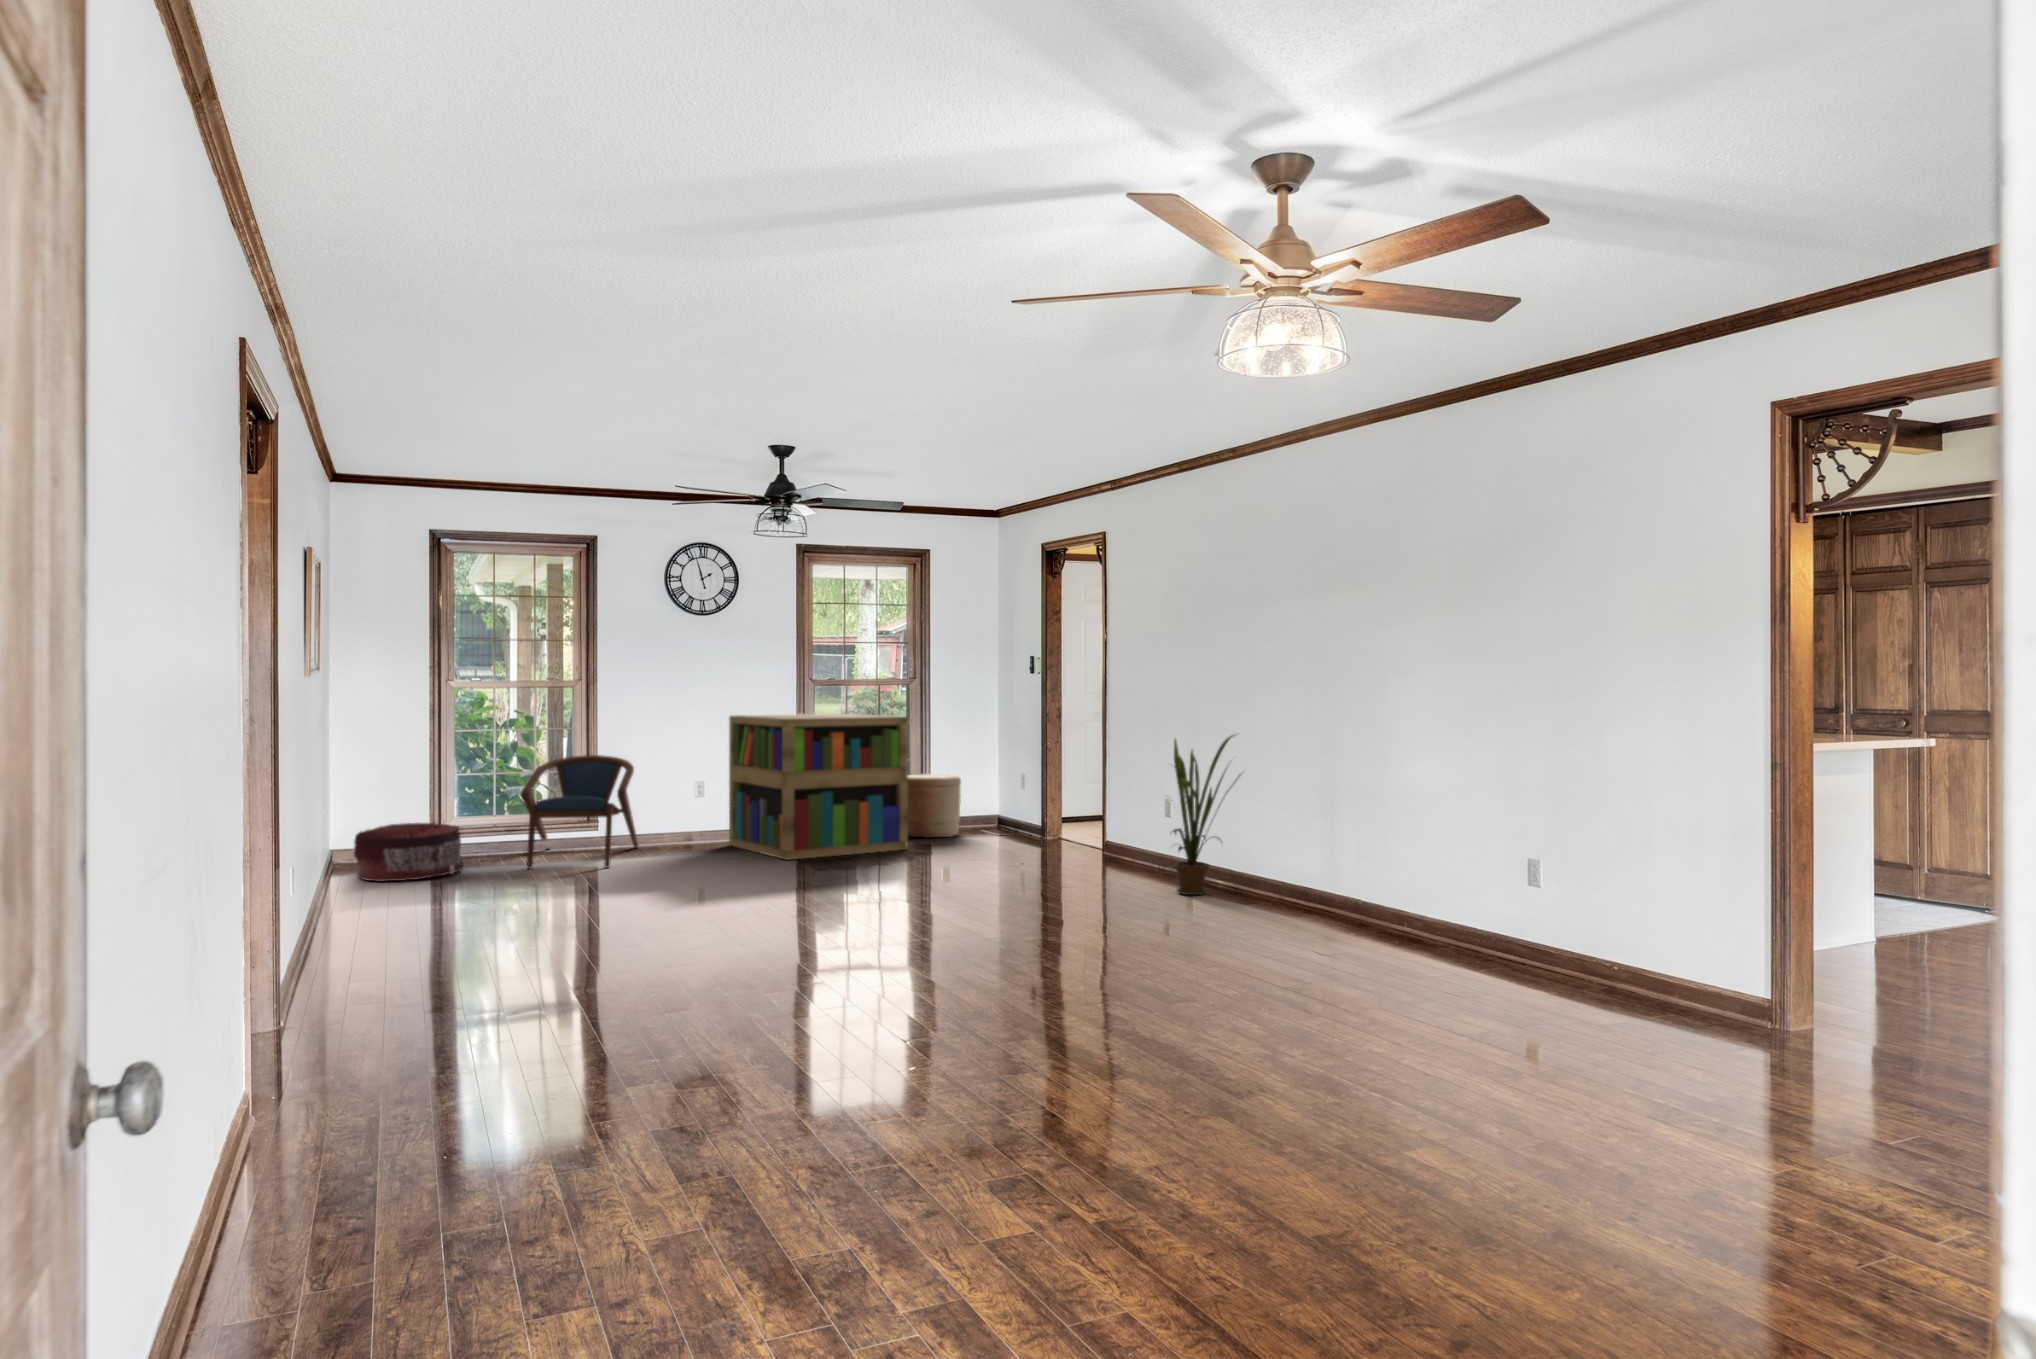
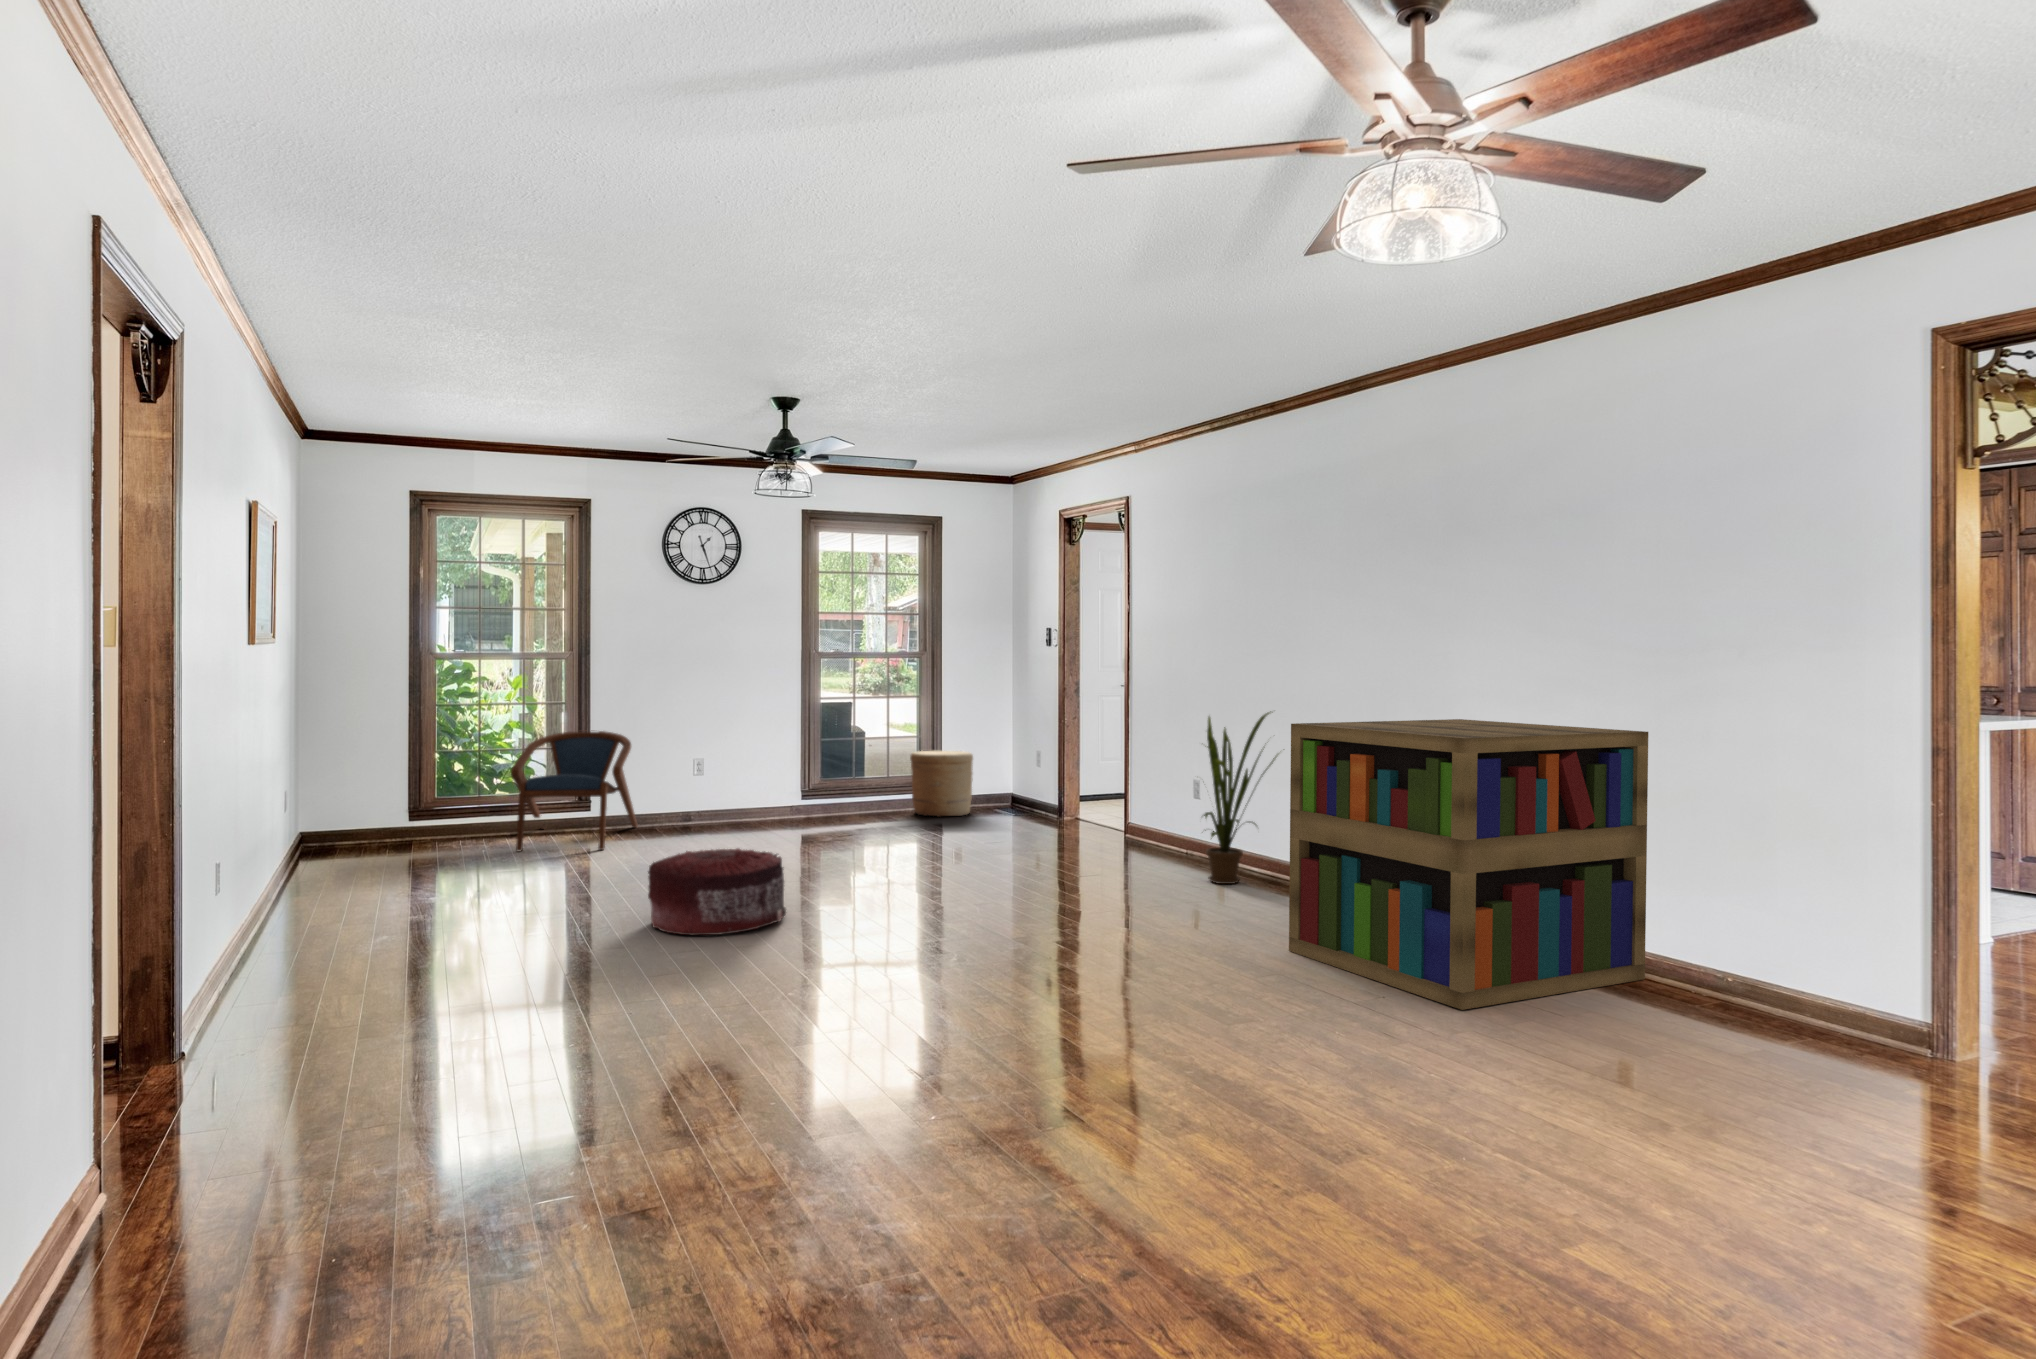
bookshelf: present [729,714,908,860] -> present [1289,719,1648,1010]
pouf: present [354,823,464,881] -> present [648,848,786,935]

